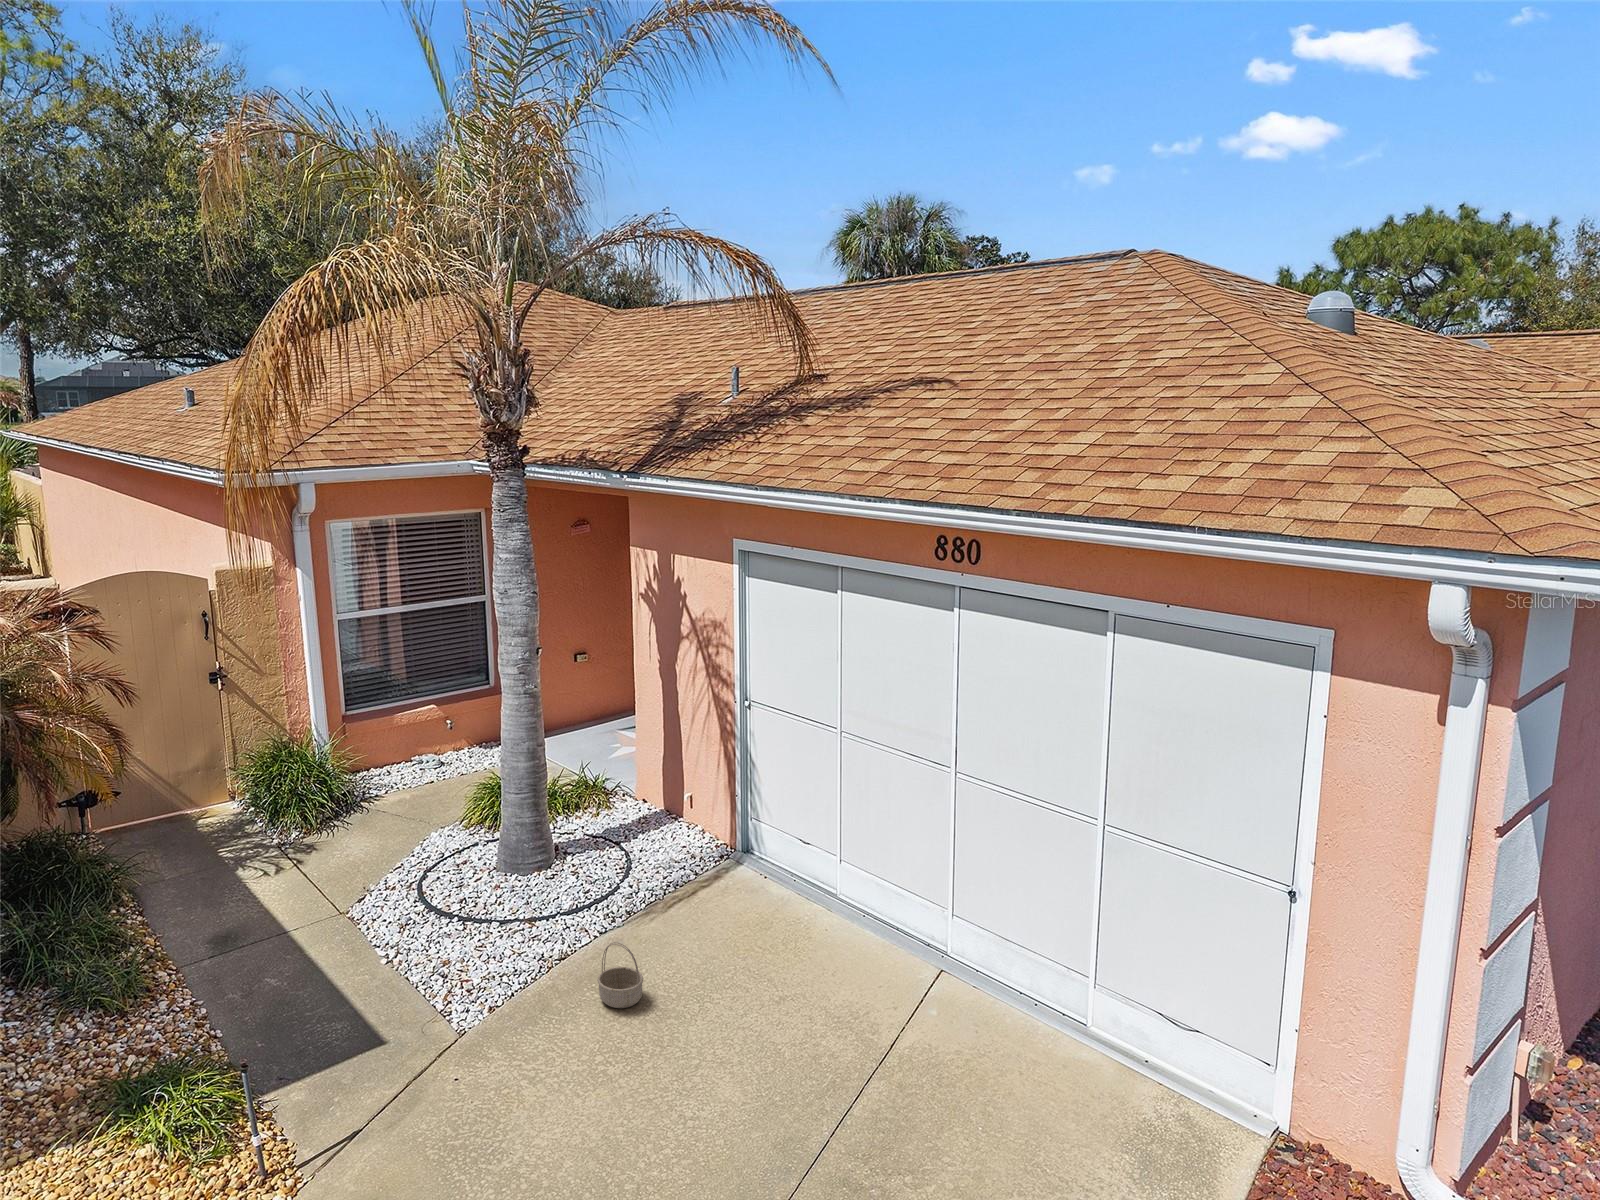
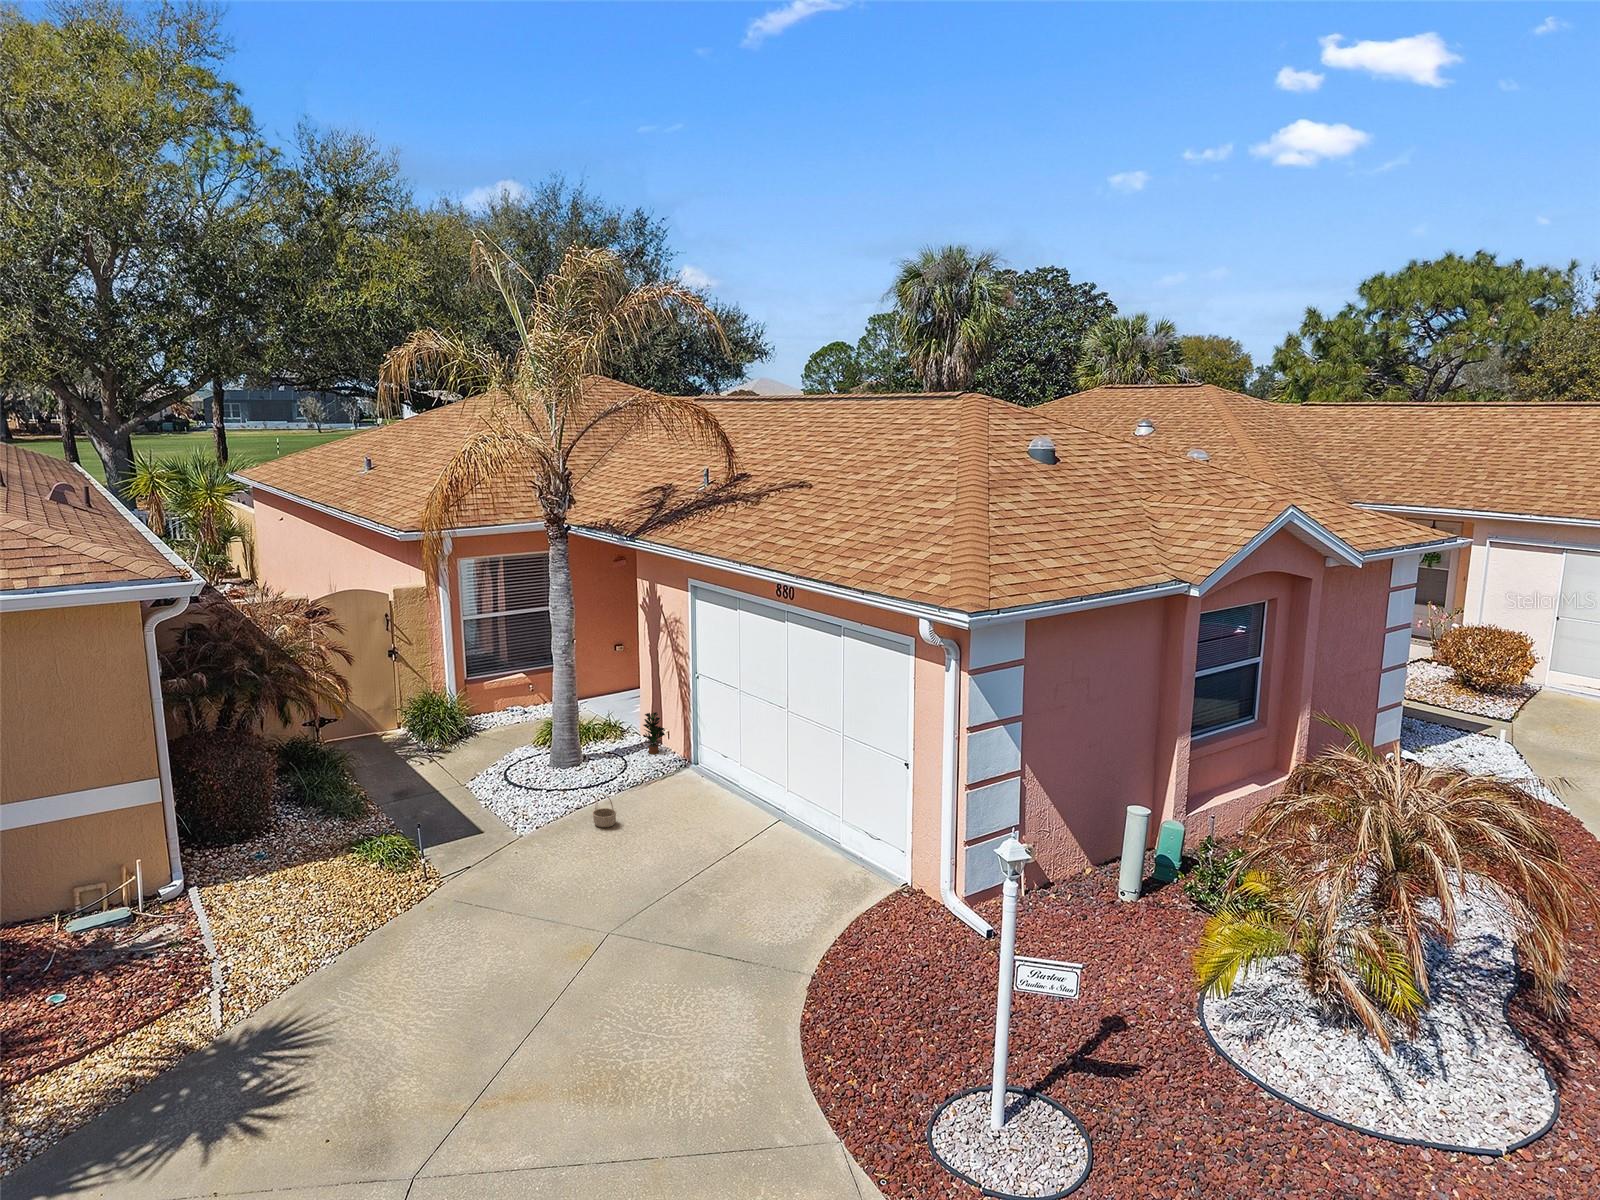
potted plant: none [647,766,688,836] -> present [643,712,665,754]

